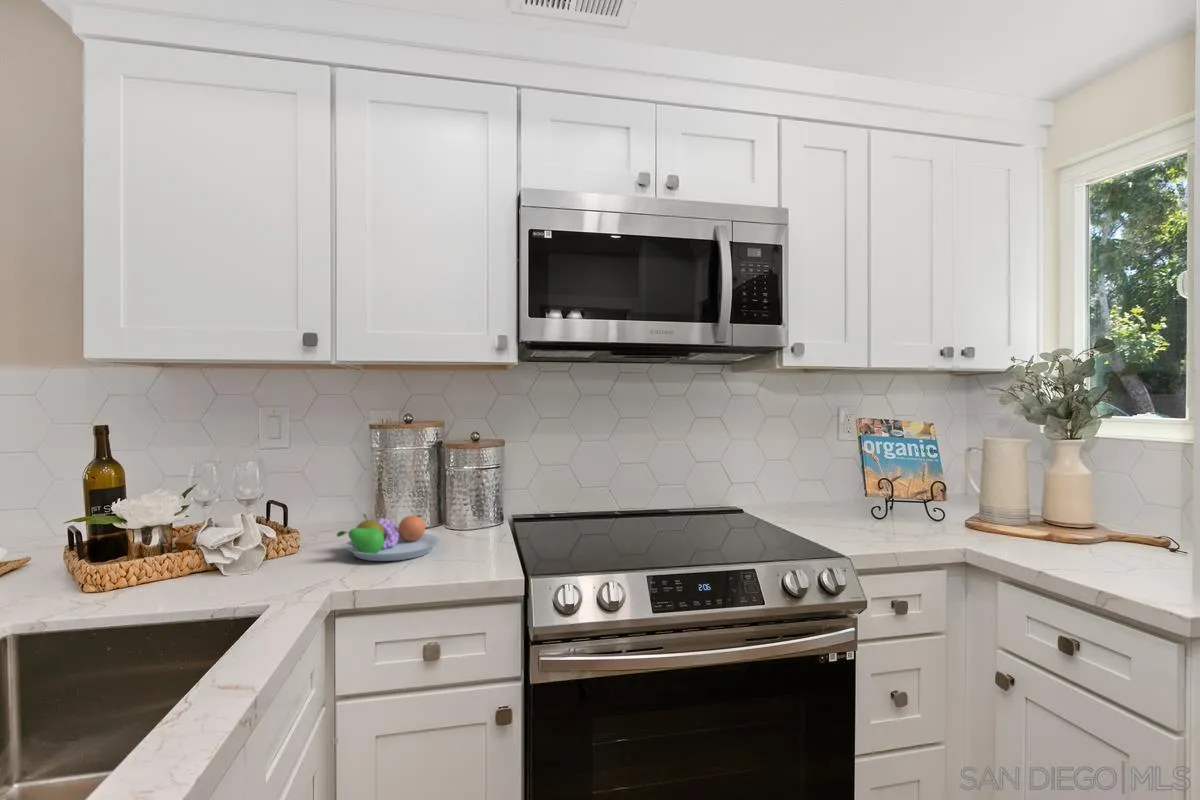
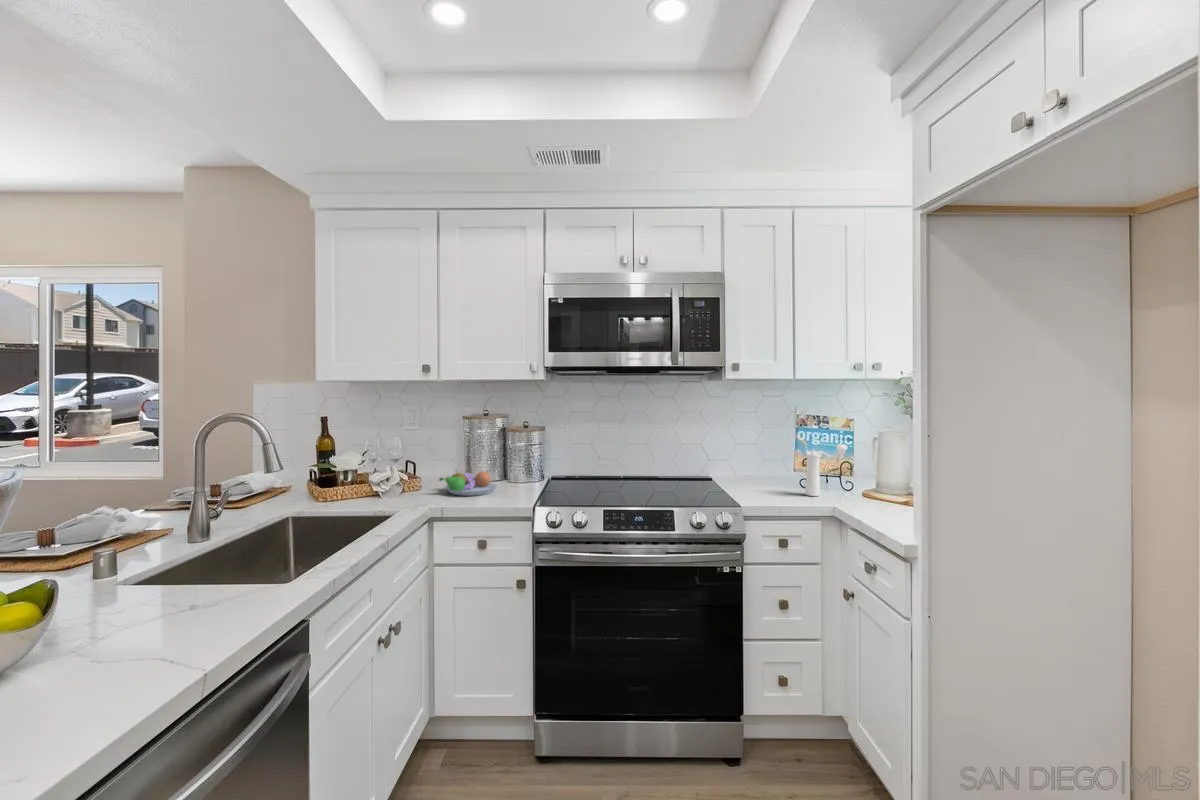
pepper mill: none [897,457,954,532] -> present [805,444,847,496]

